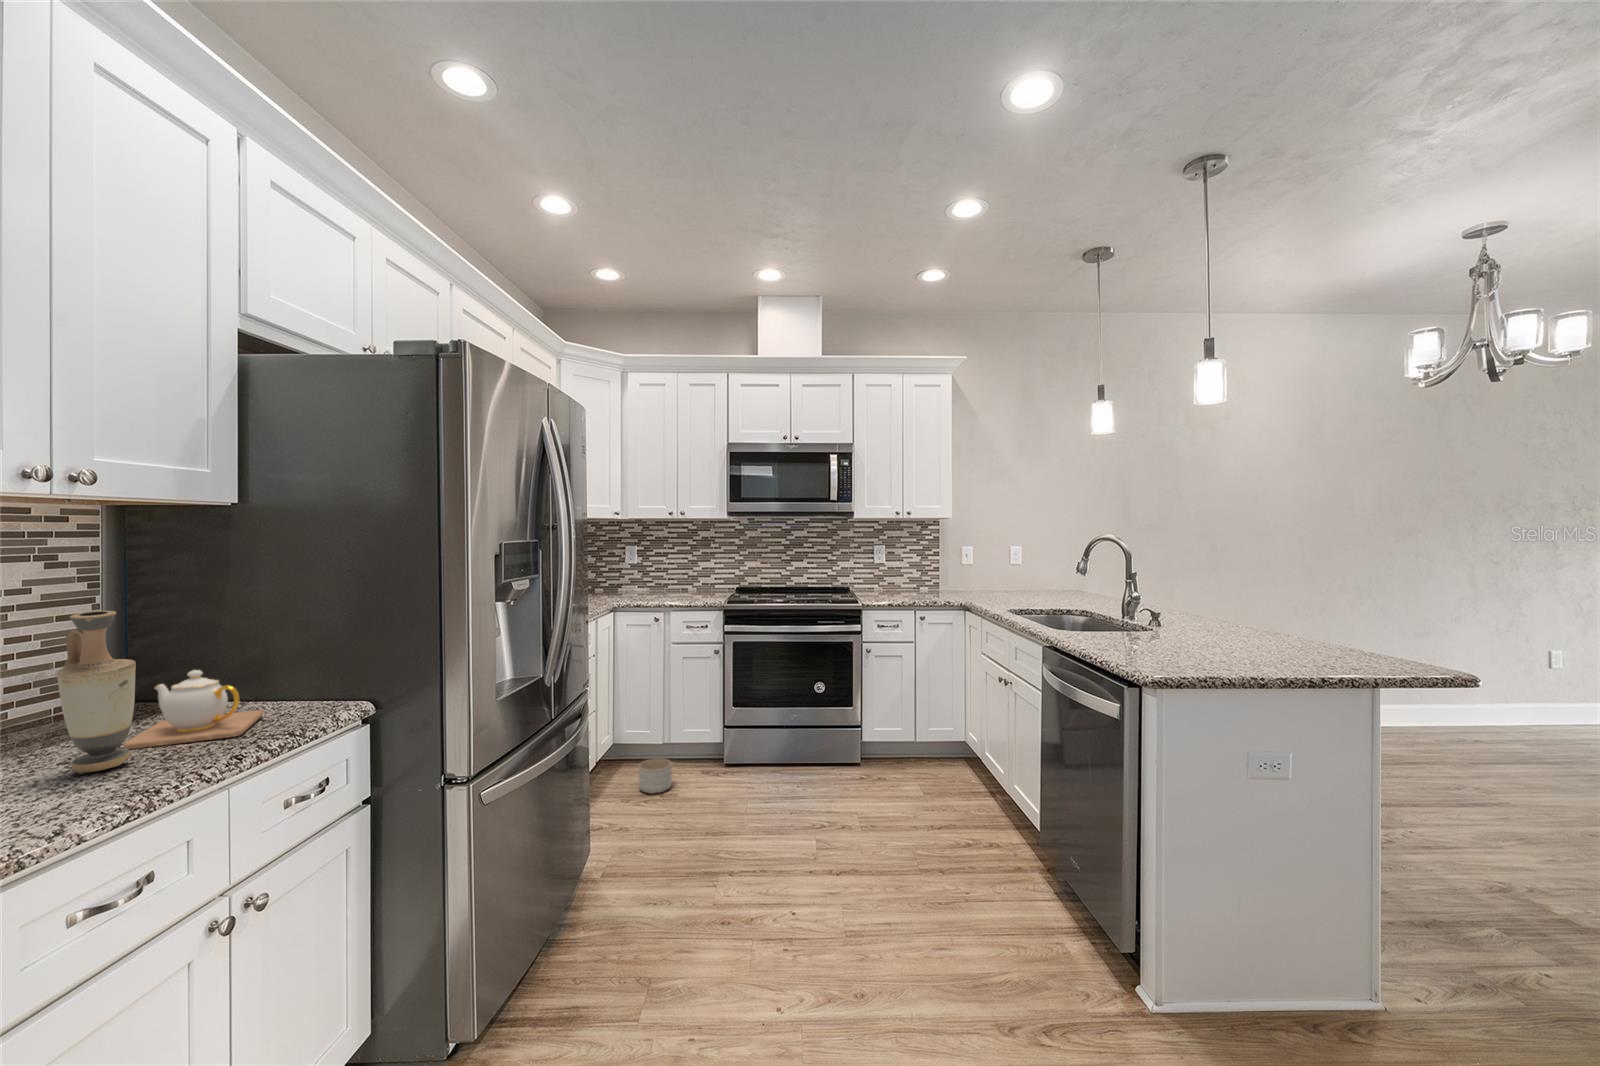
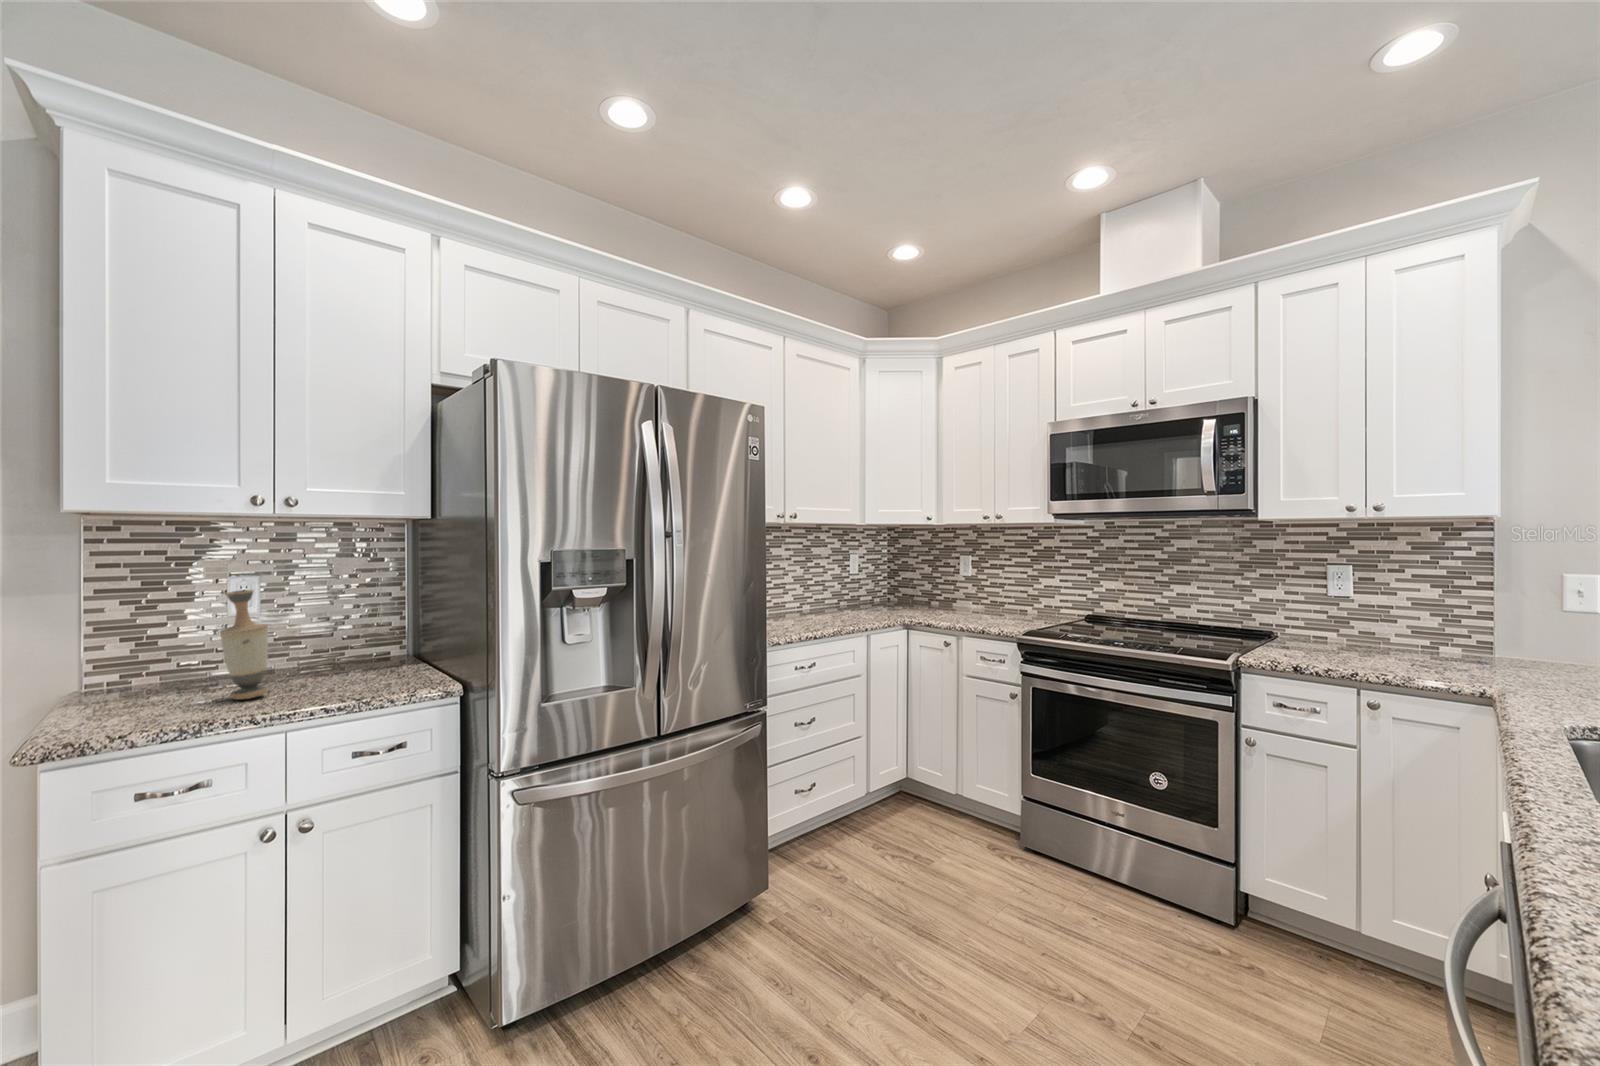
teapot: present [124,670,263,749] -> none [296,638,398,693]
planter: present [639,759,672,794] -> none [898,810,936,855]

